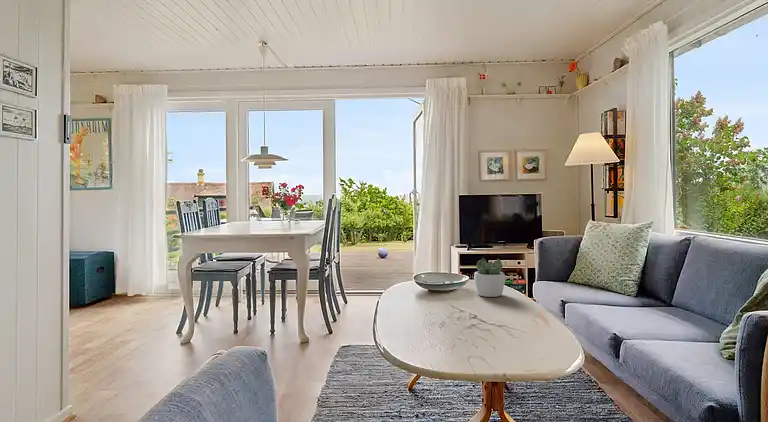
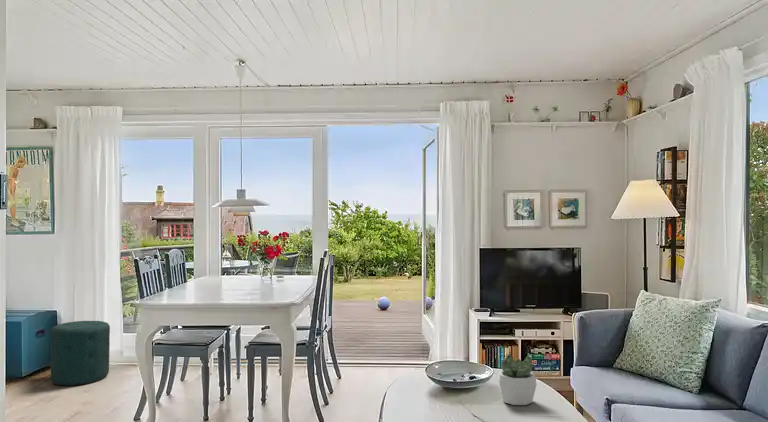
ottoman: none [110,260,158,310] -> present [51,321,110,386]

